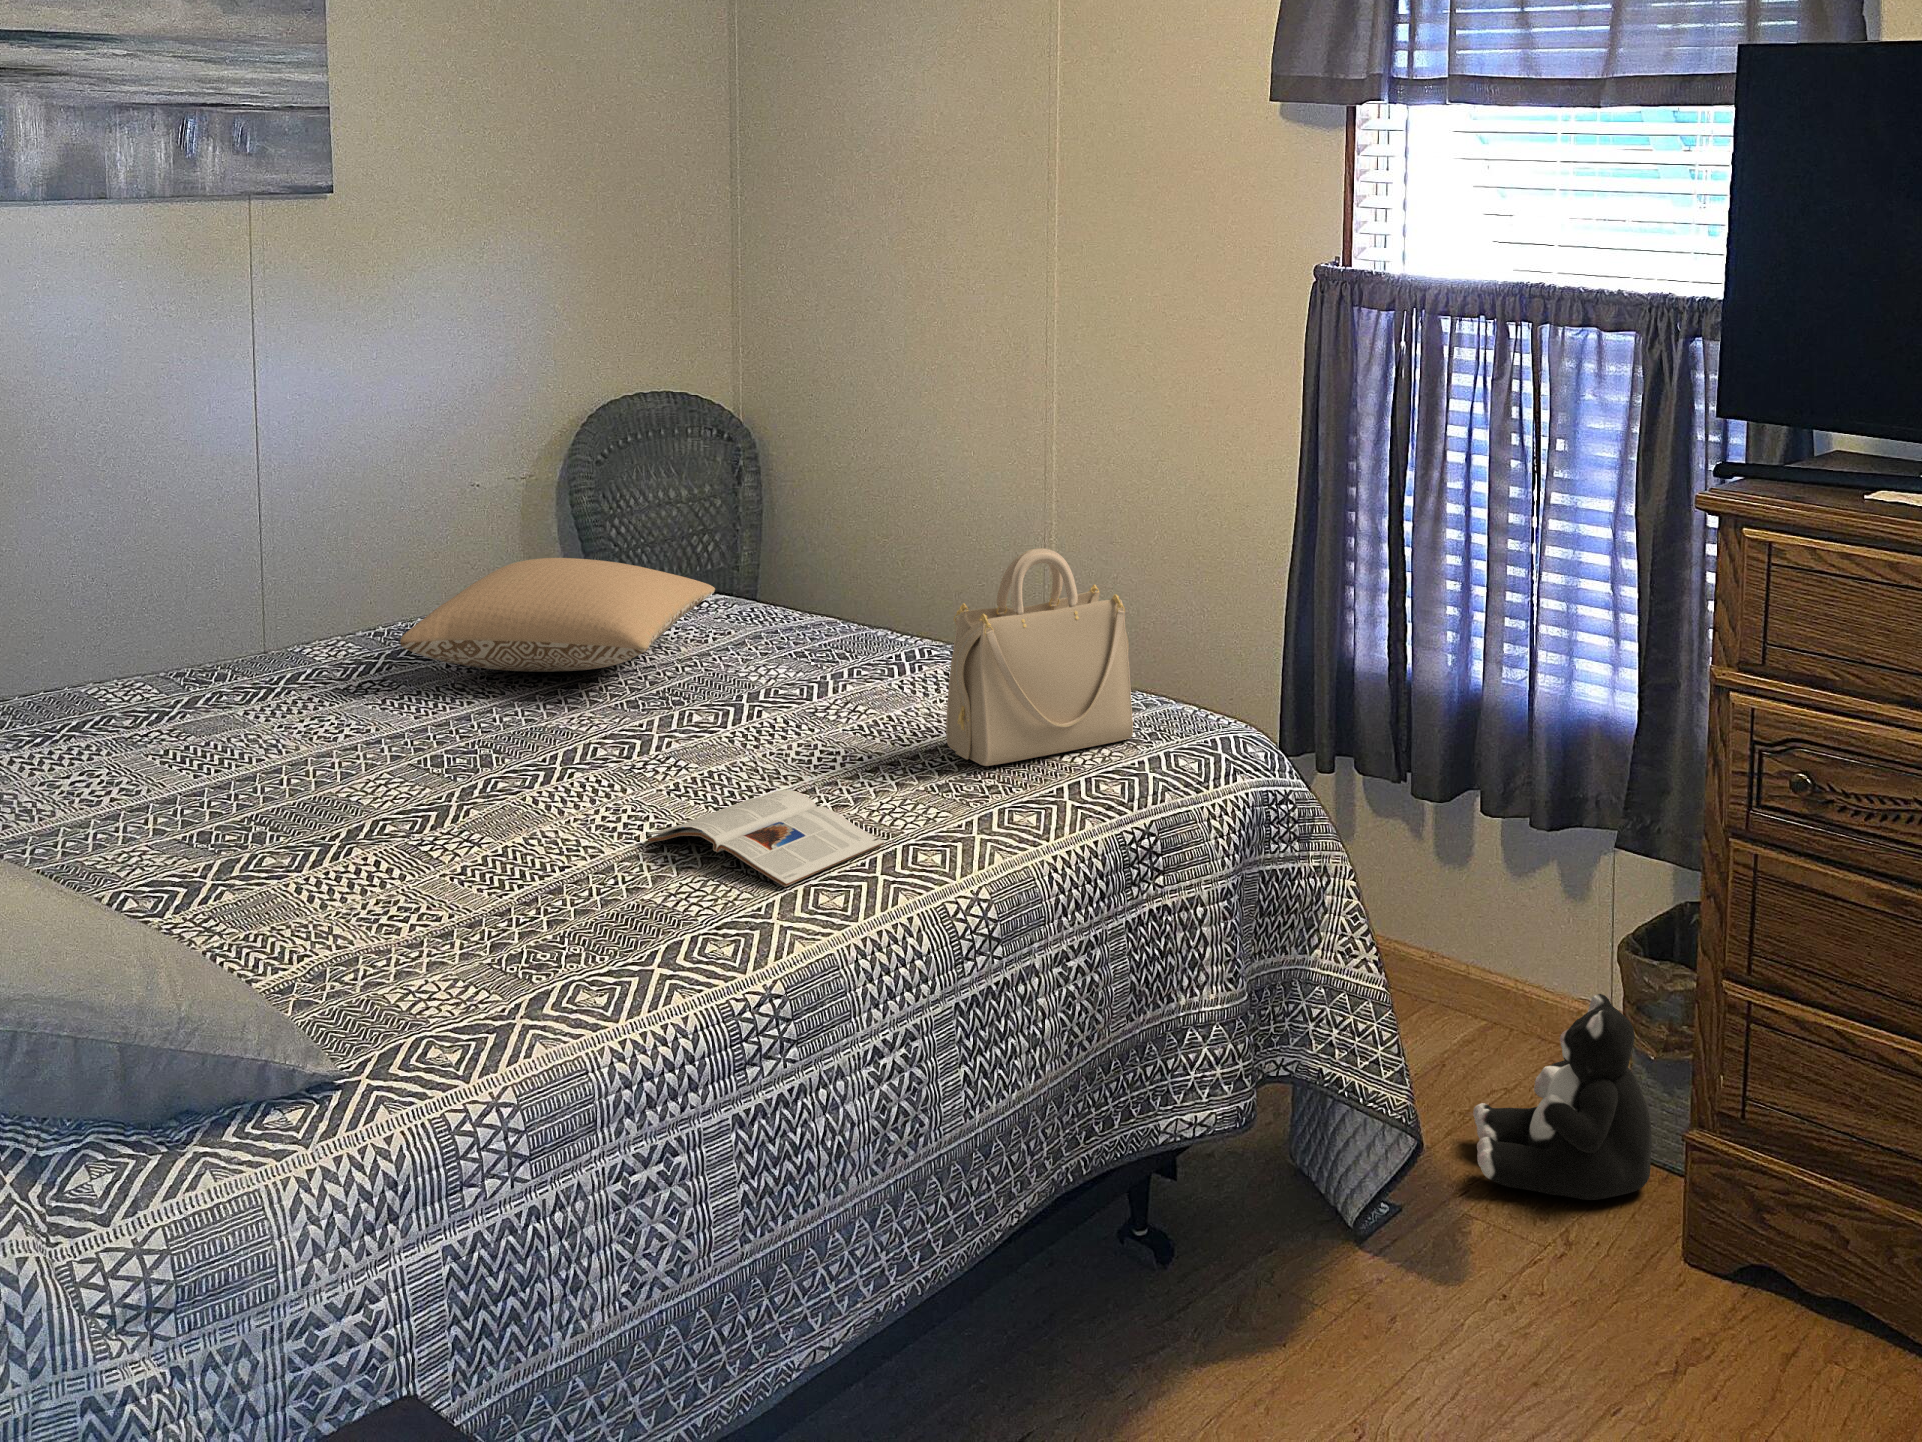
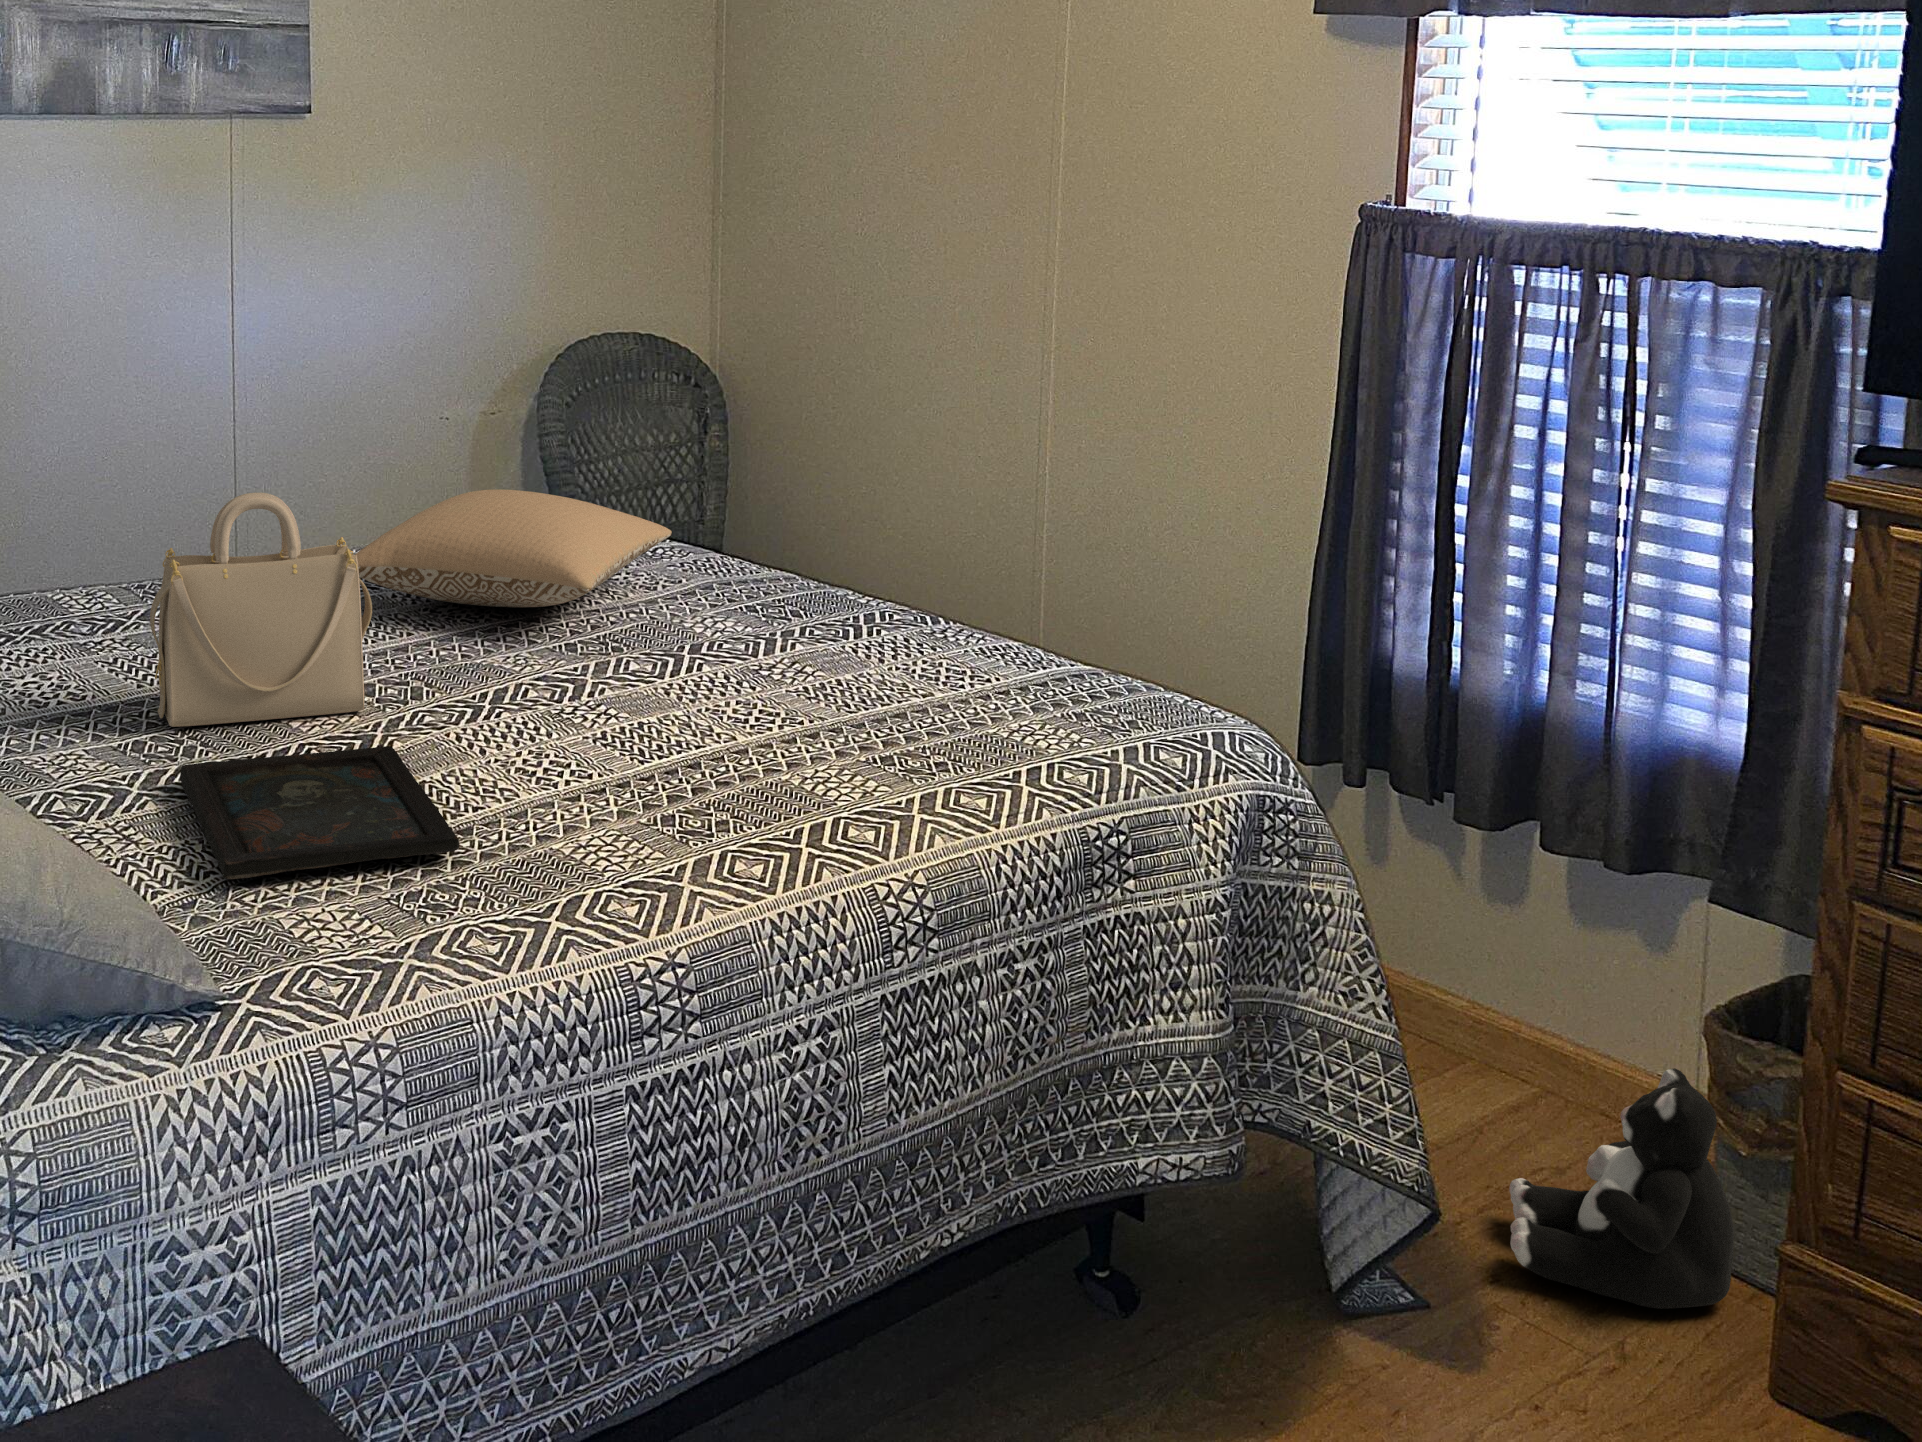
handbag: present [946,548,1133,766] -> present [150,493,372,727]
magazine: present [648,790,884,887] -> none [567,747,818,849]
tray: none [260,816,554,960] -> present [180,746,459,879]

